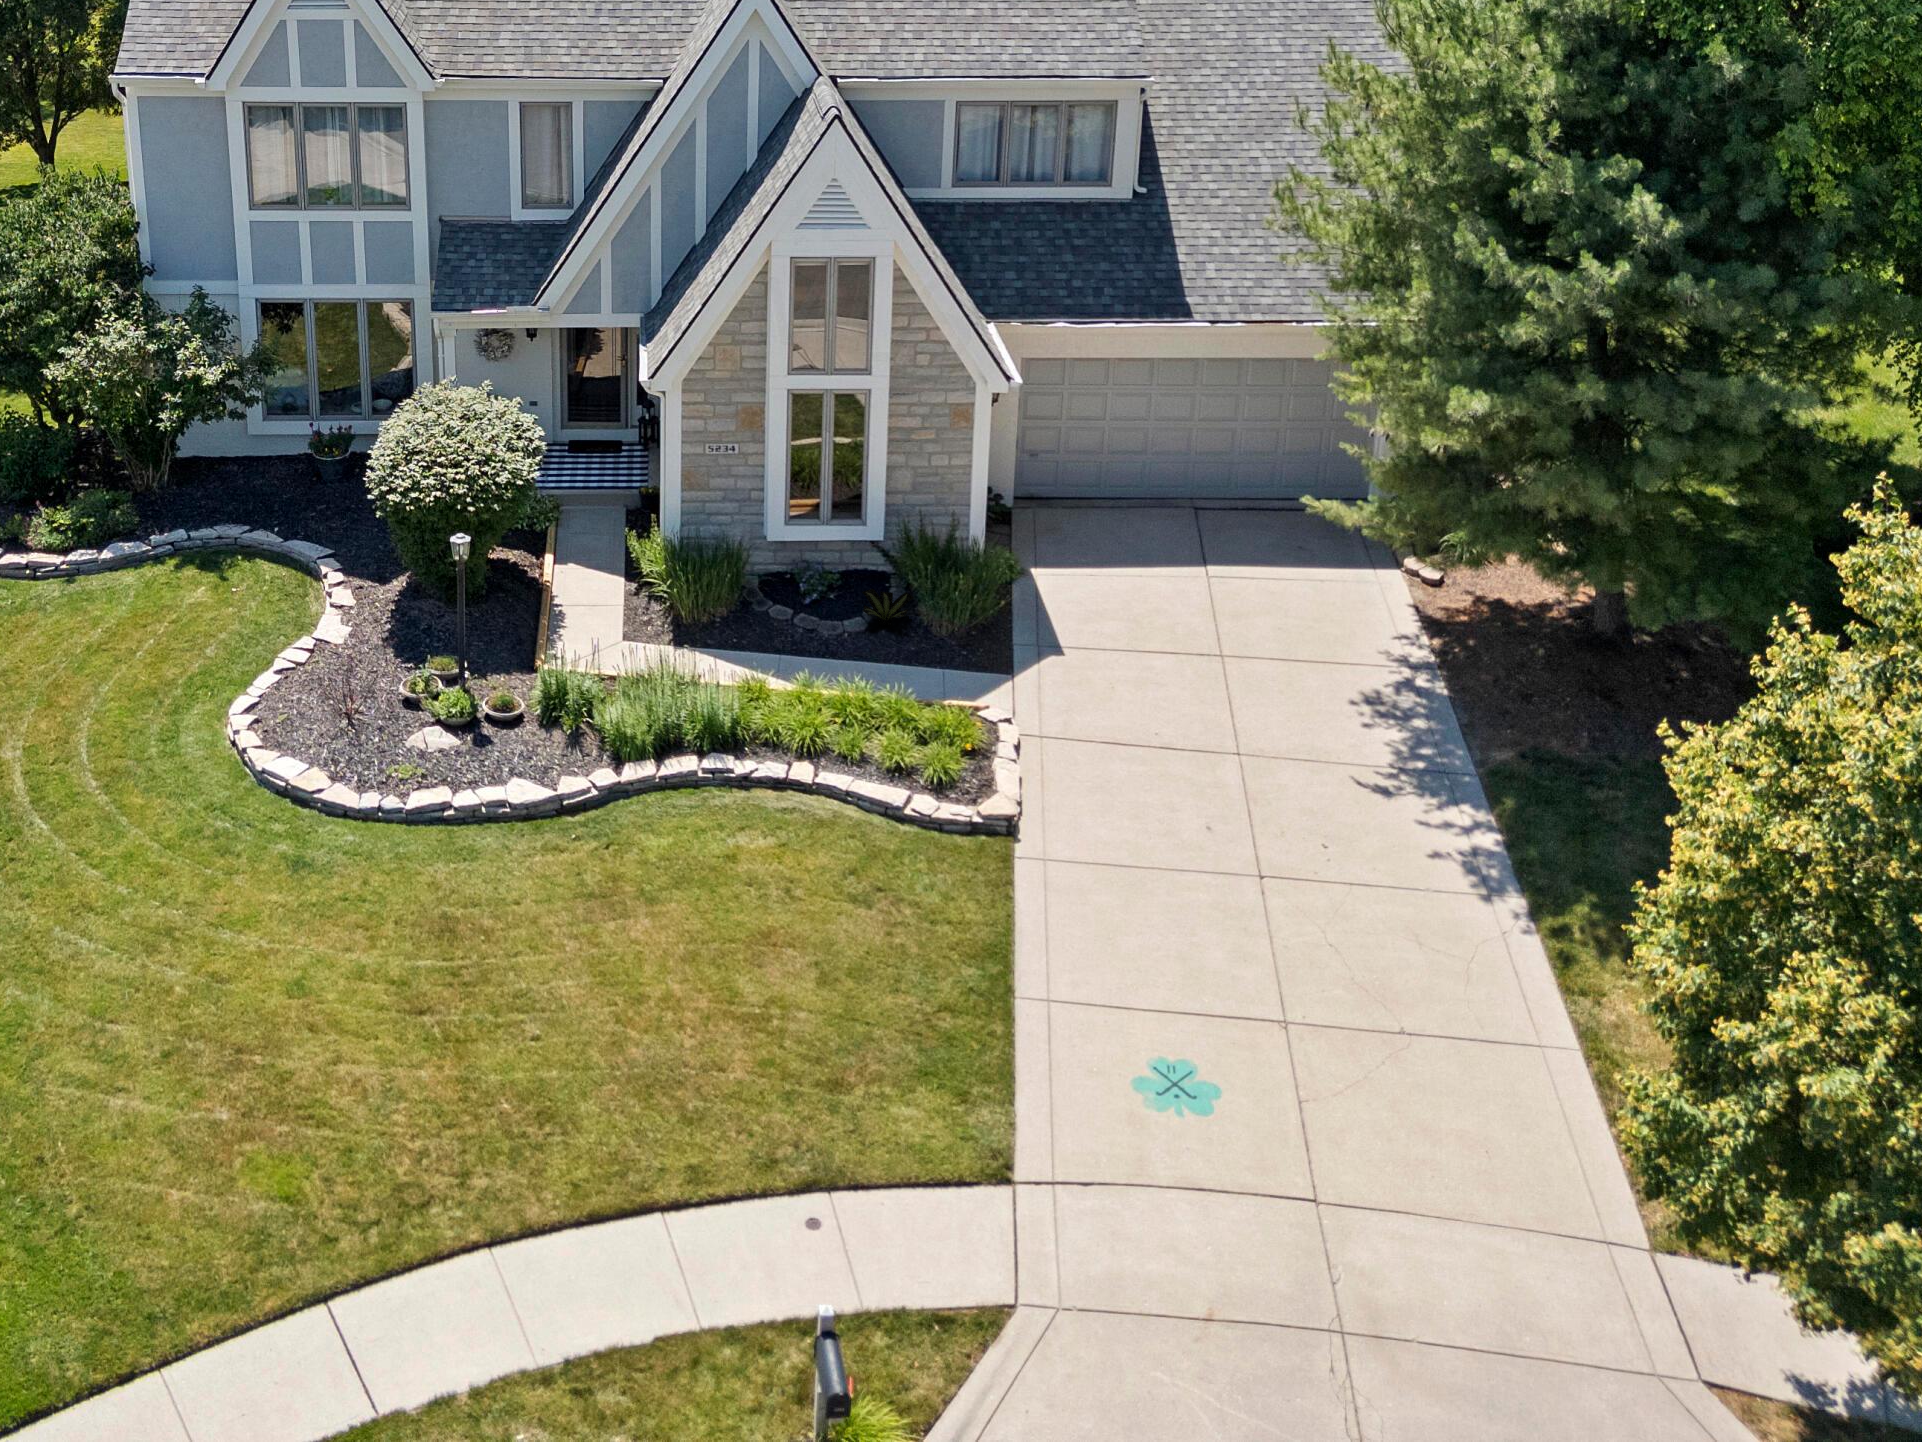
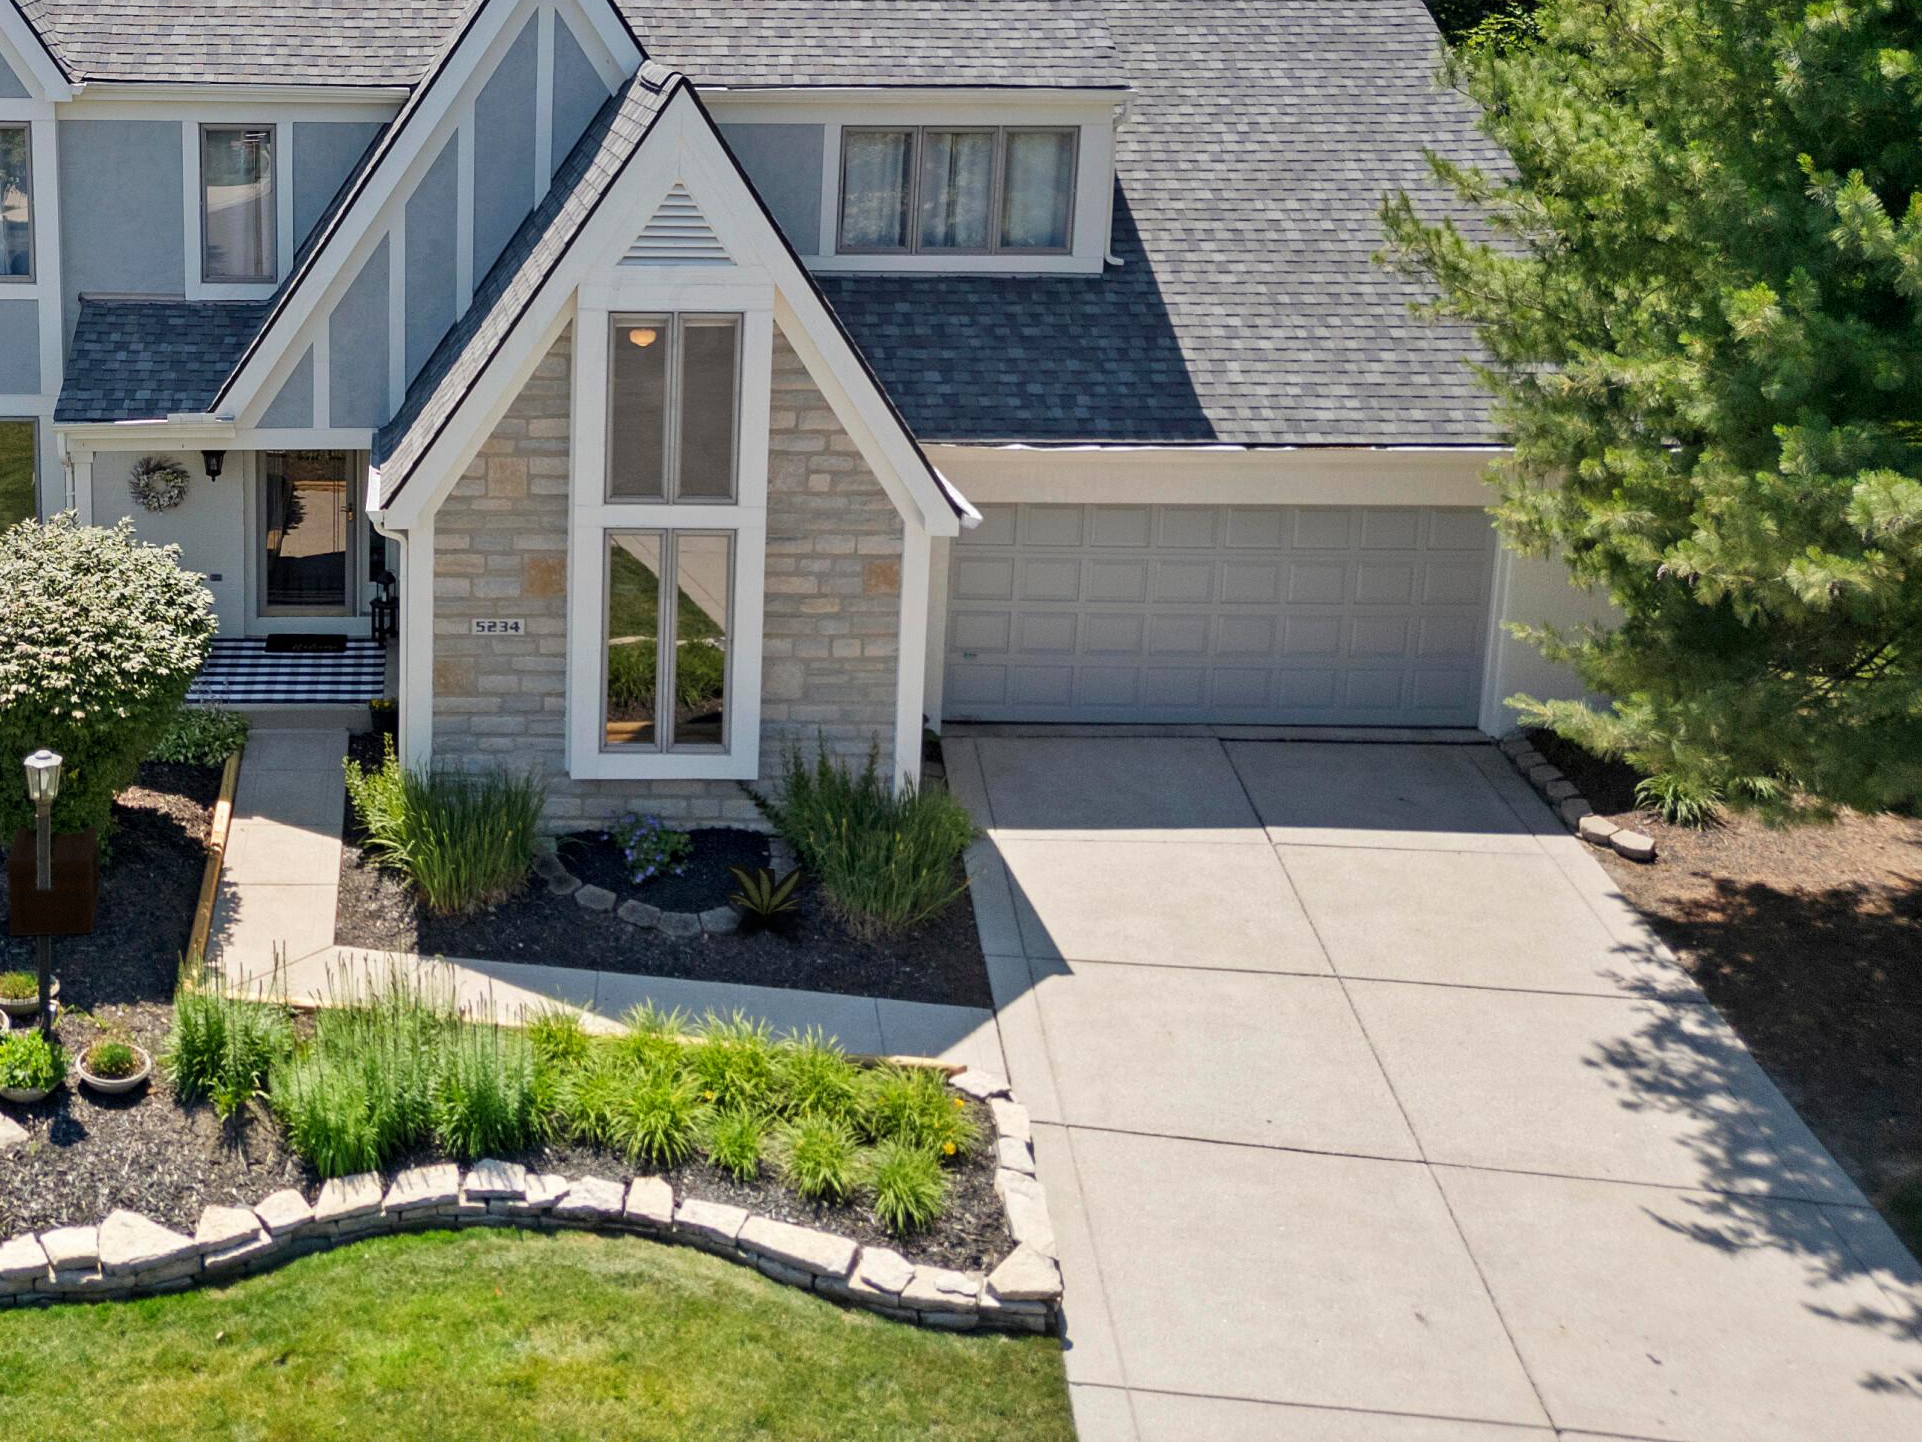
wooden crate: none [428,569,480,636] -> present [7,827,99,936]

